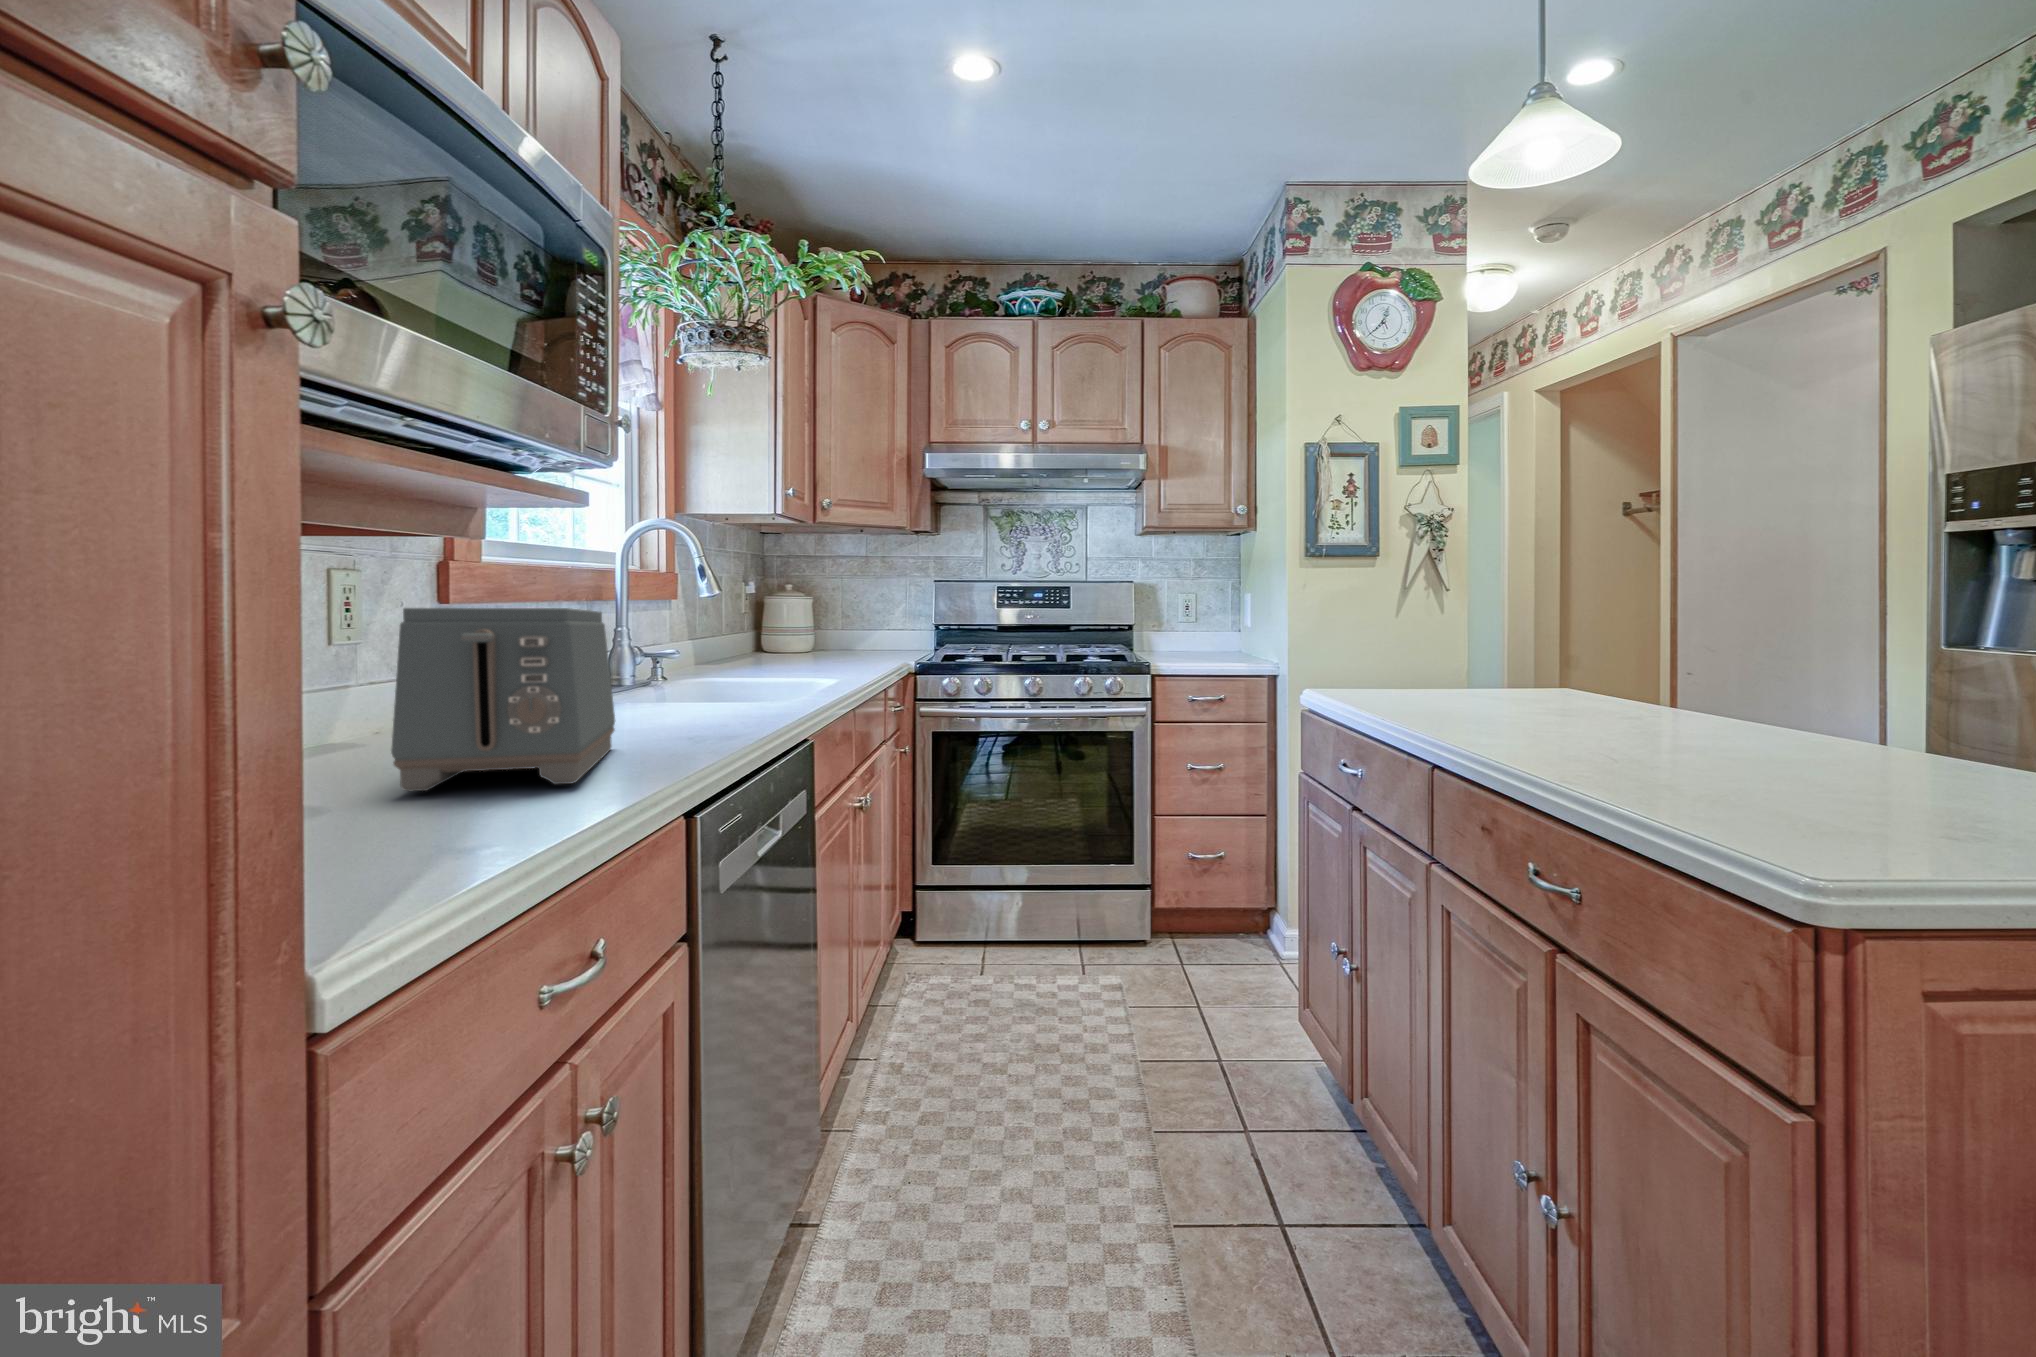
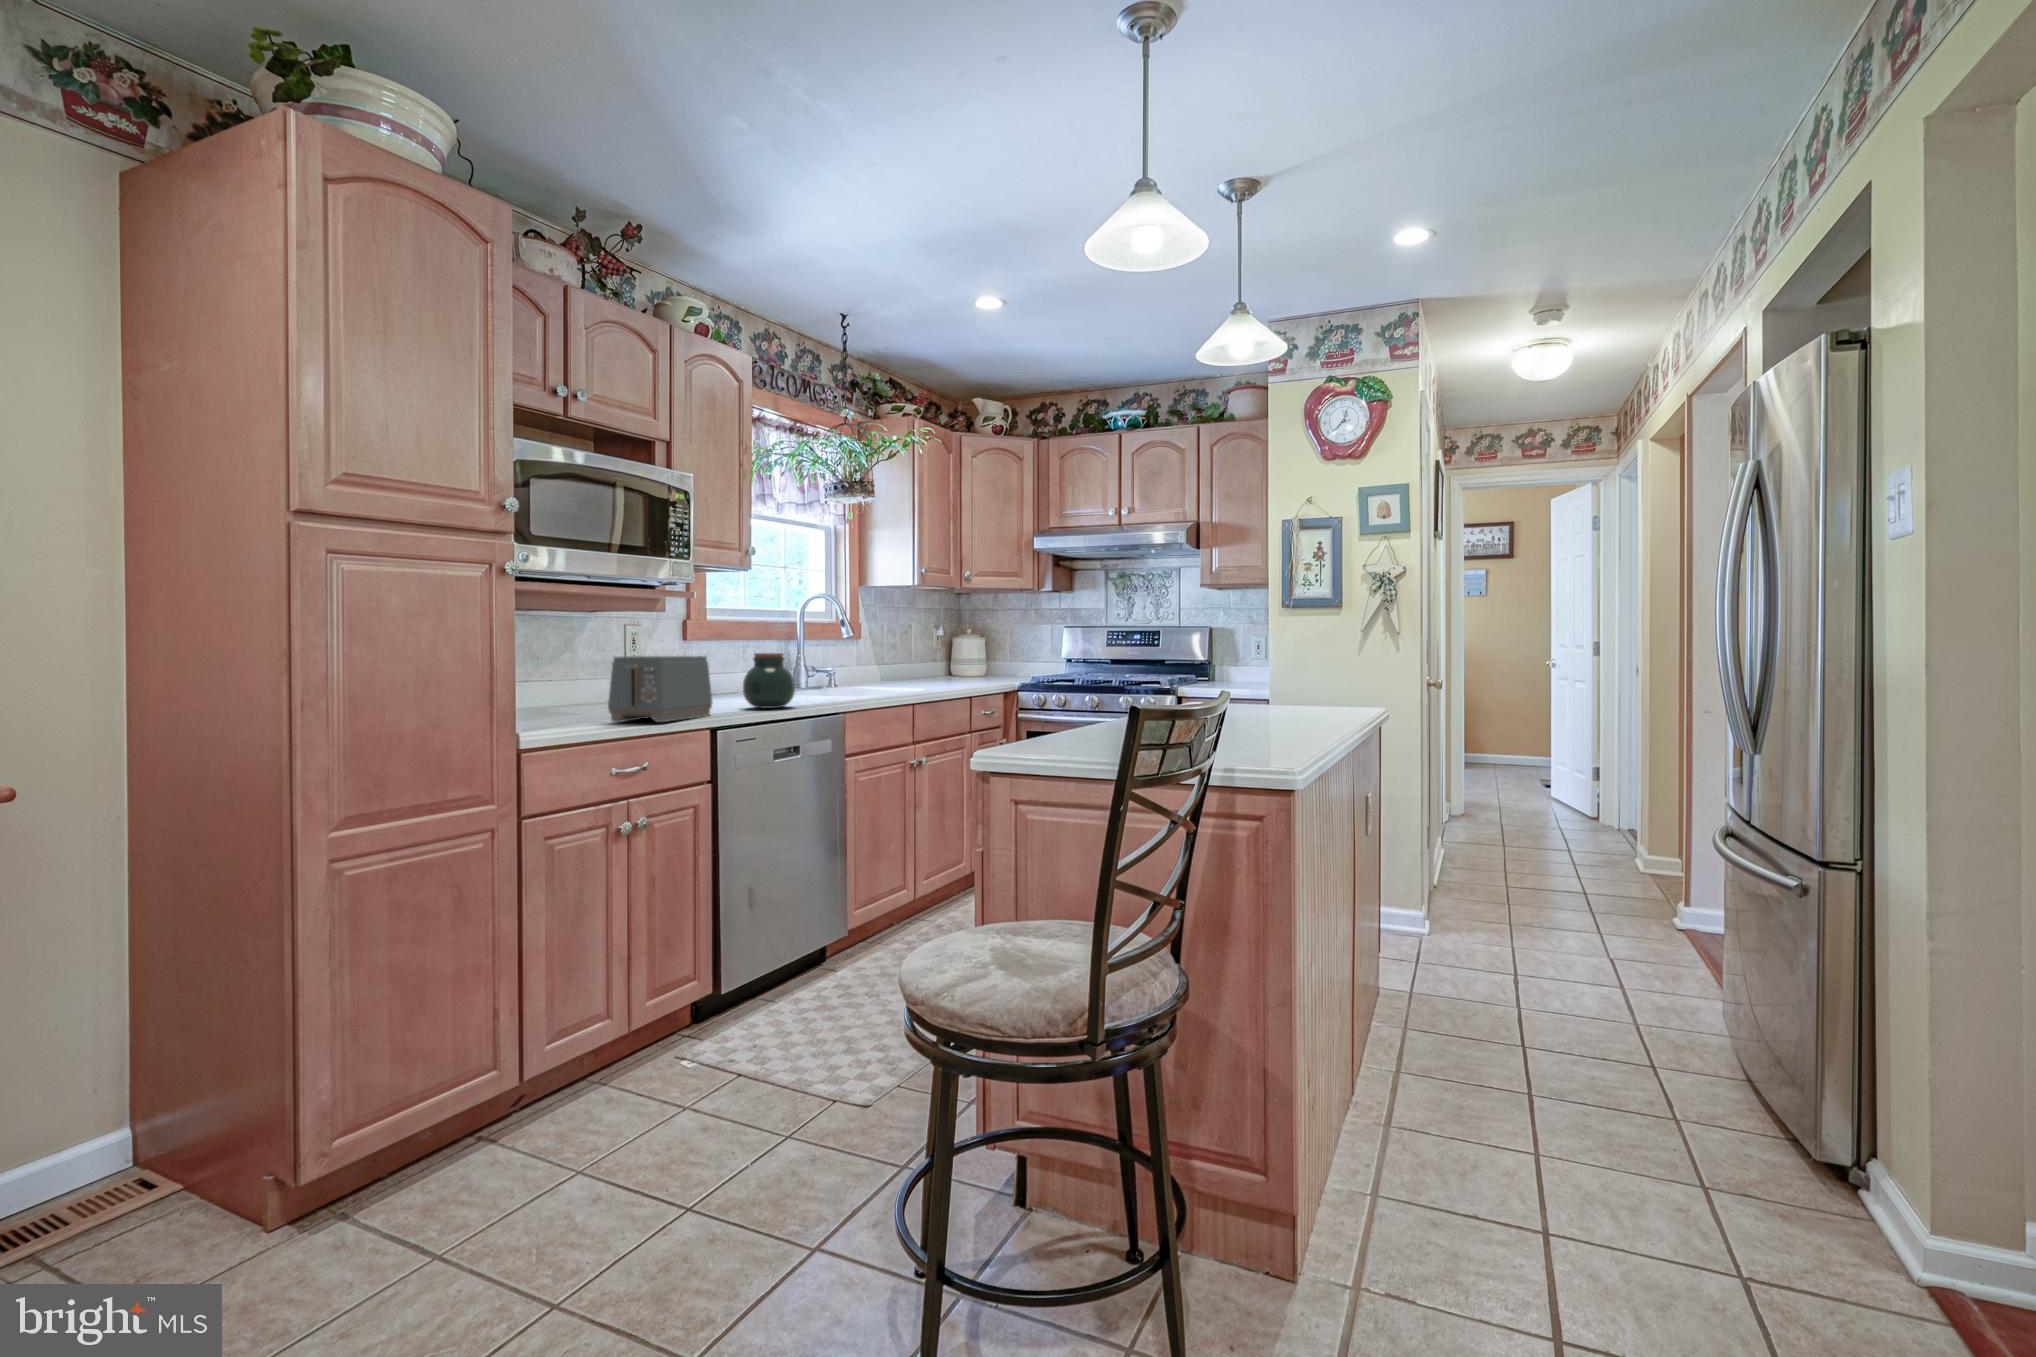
jar: none [628,608,739,724] -> present [743,653,795,708]

